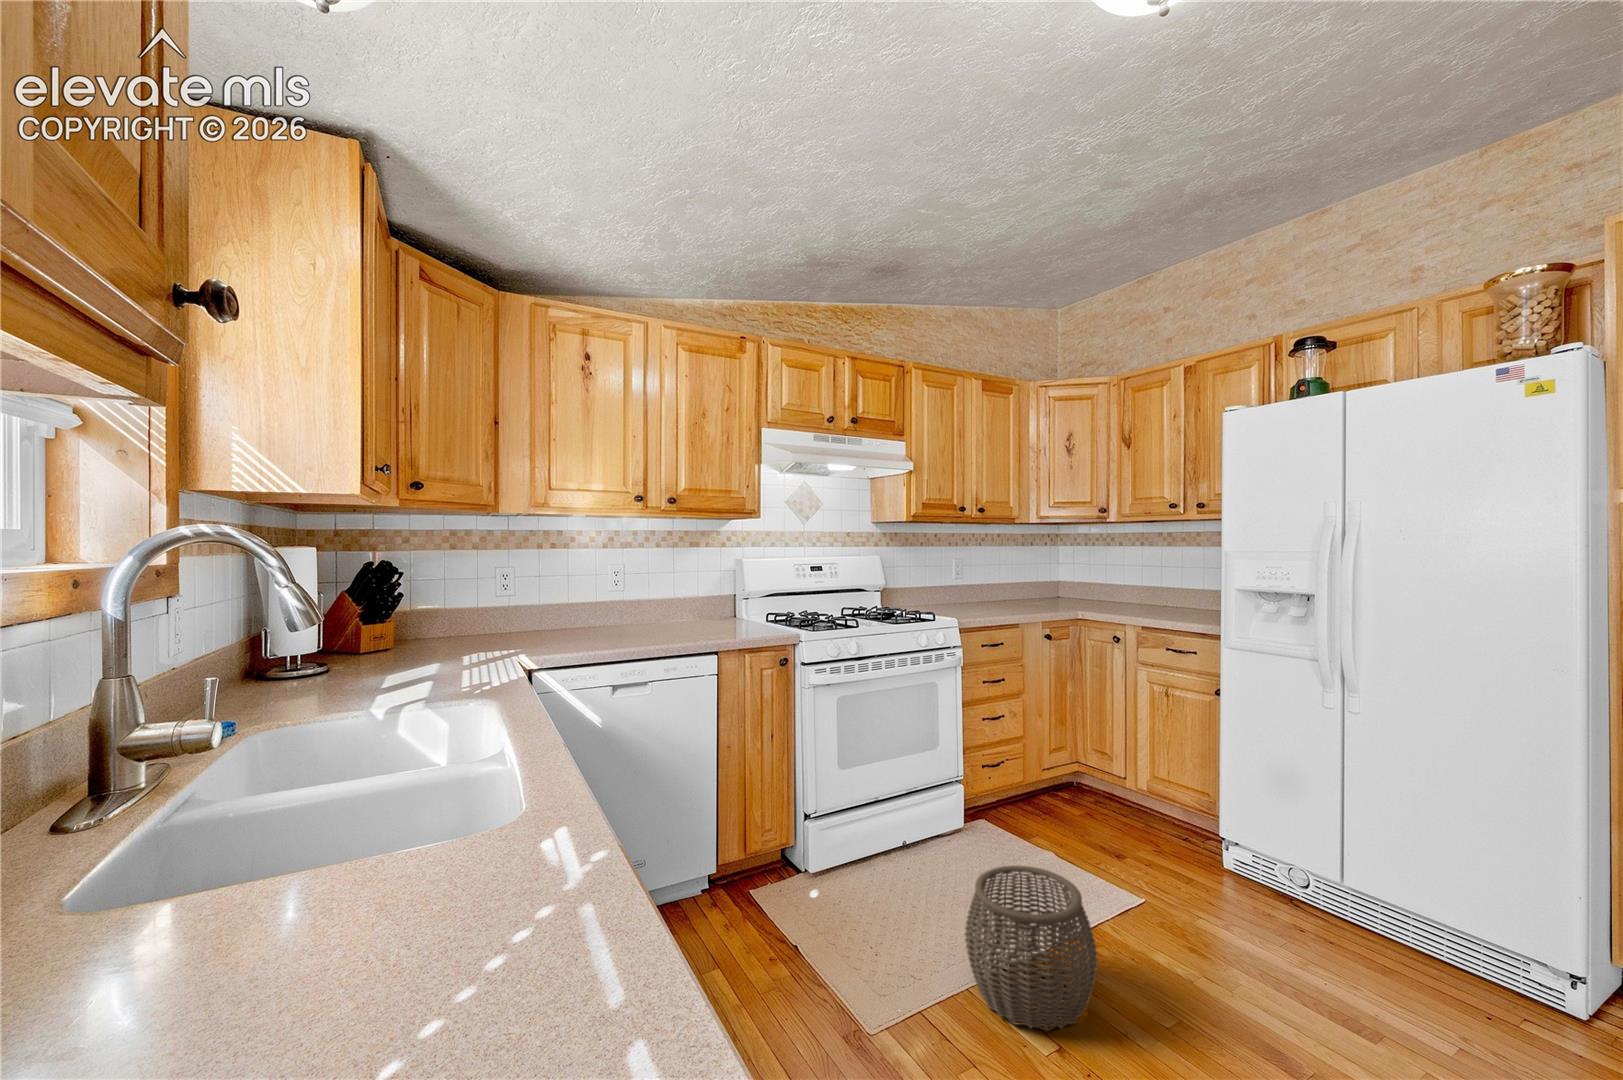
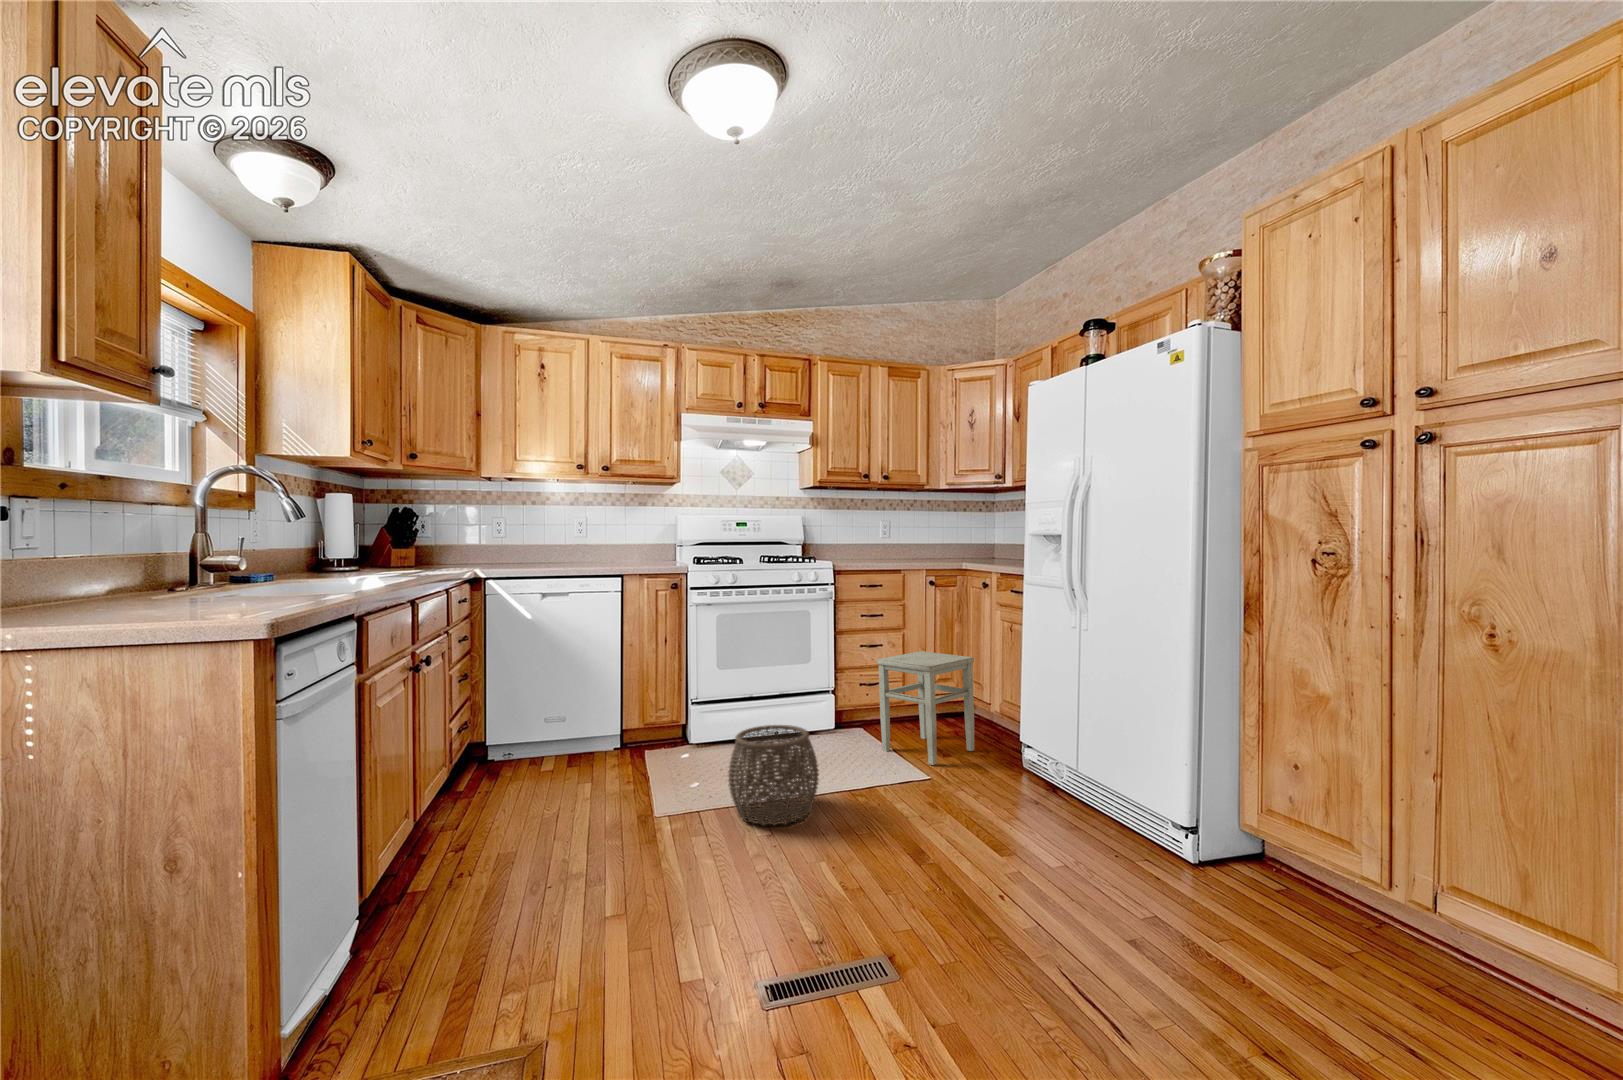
stool: none [1037,724,1146,877] -> present [877,651,974,765]

